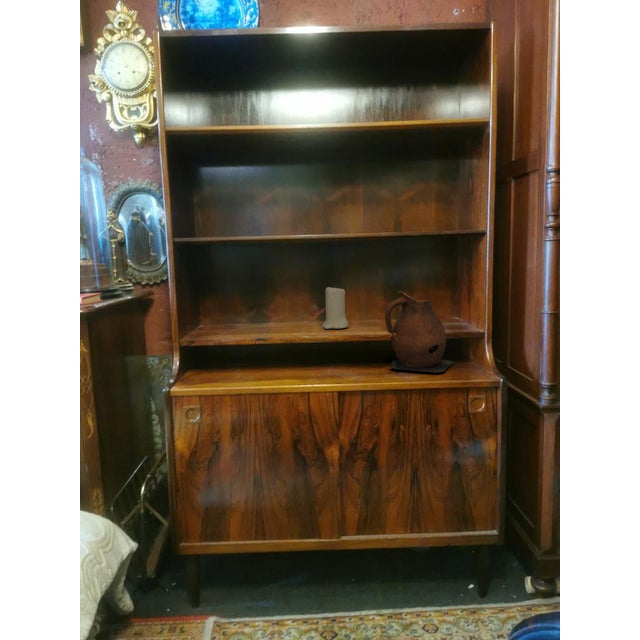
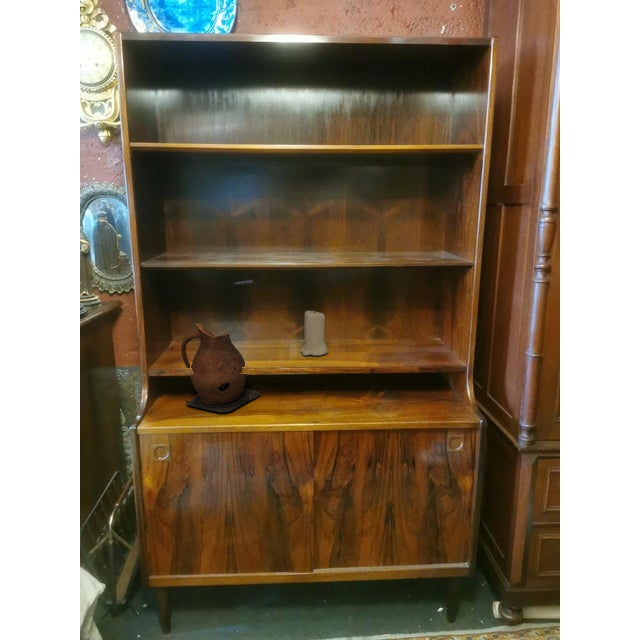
ceramic pitcher: present [385,292,454,374] -> present [181,323,260,414]

